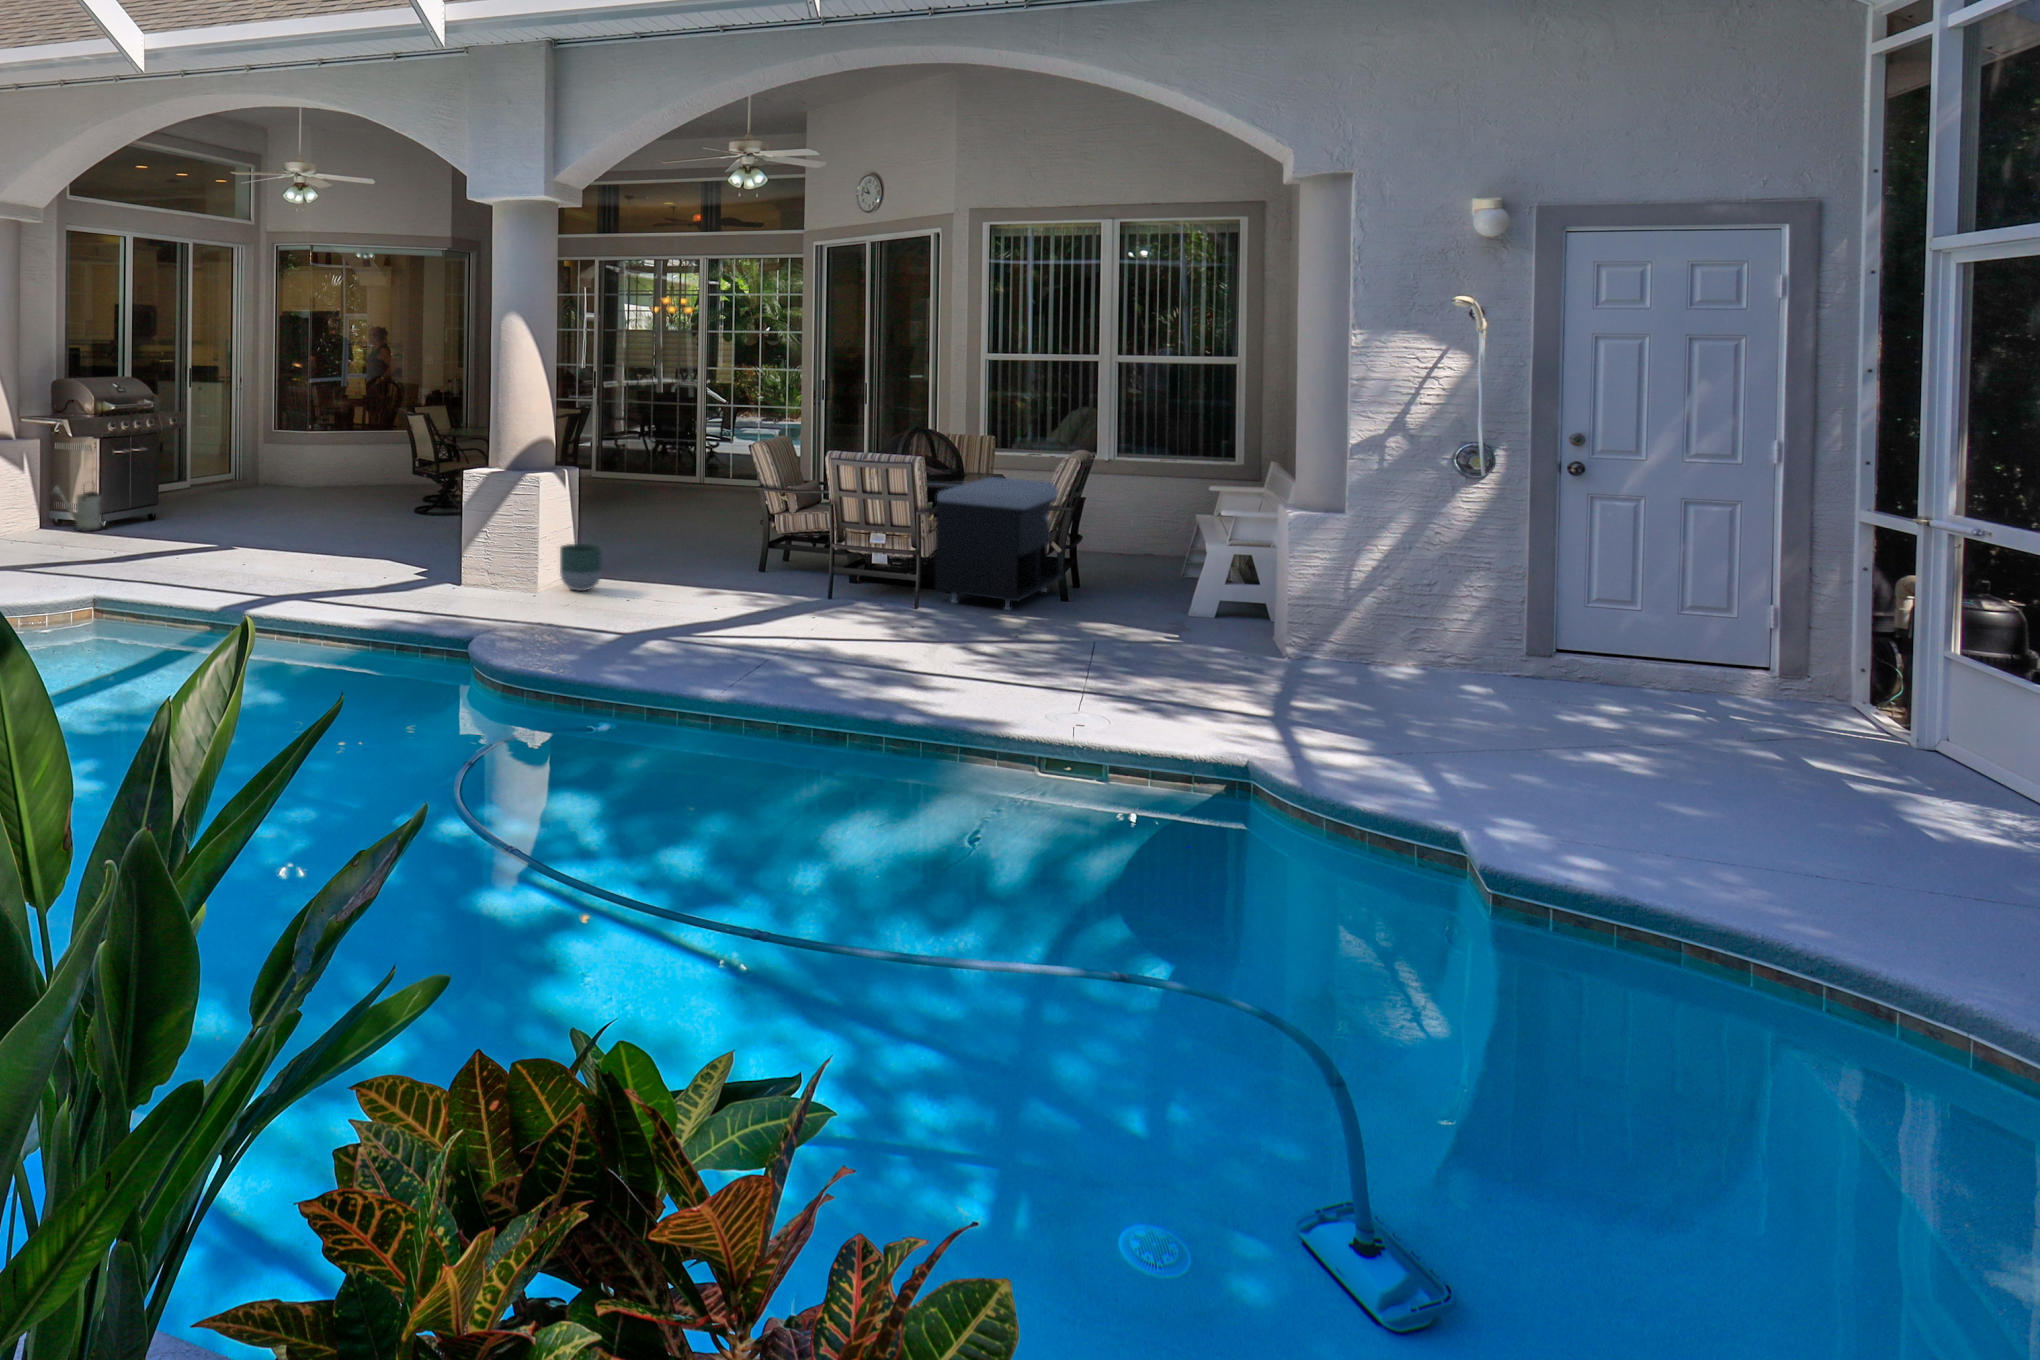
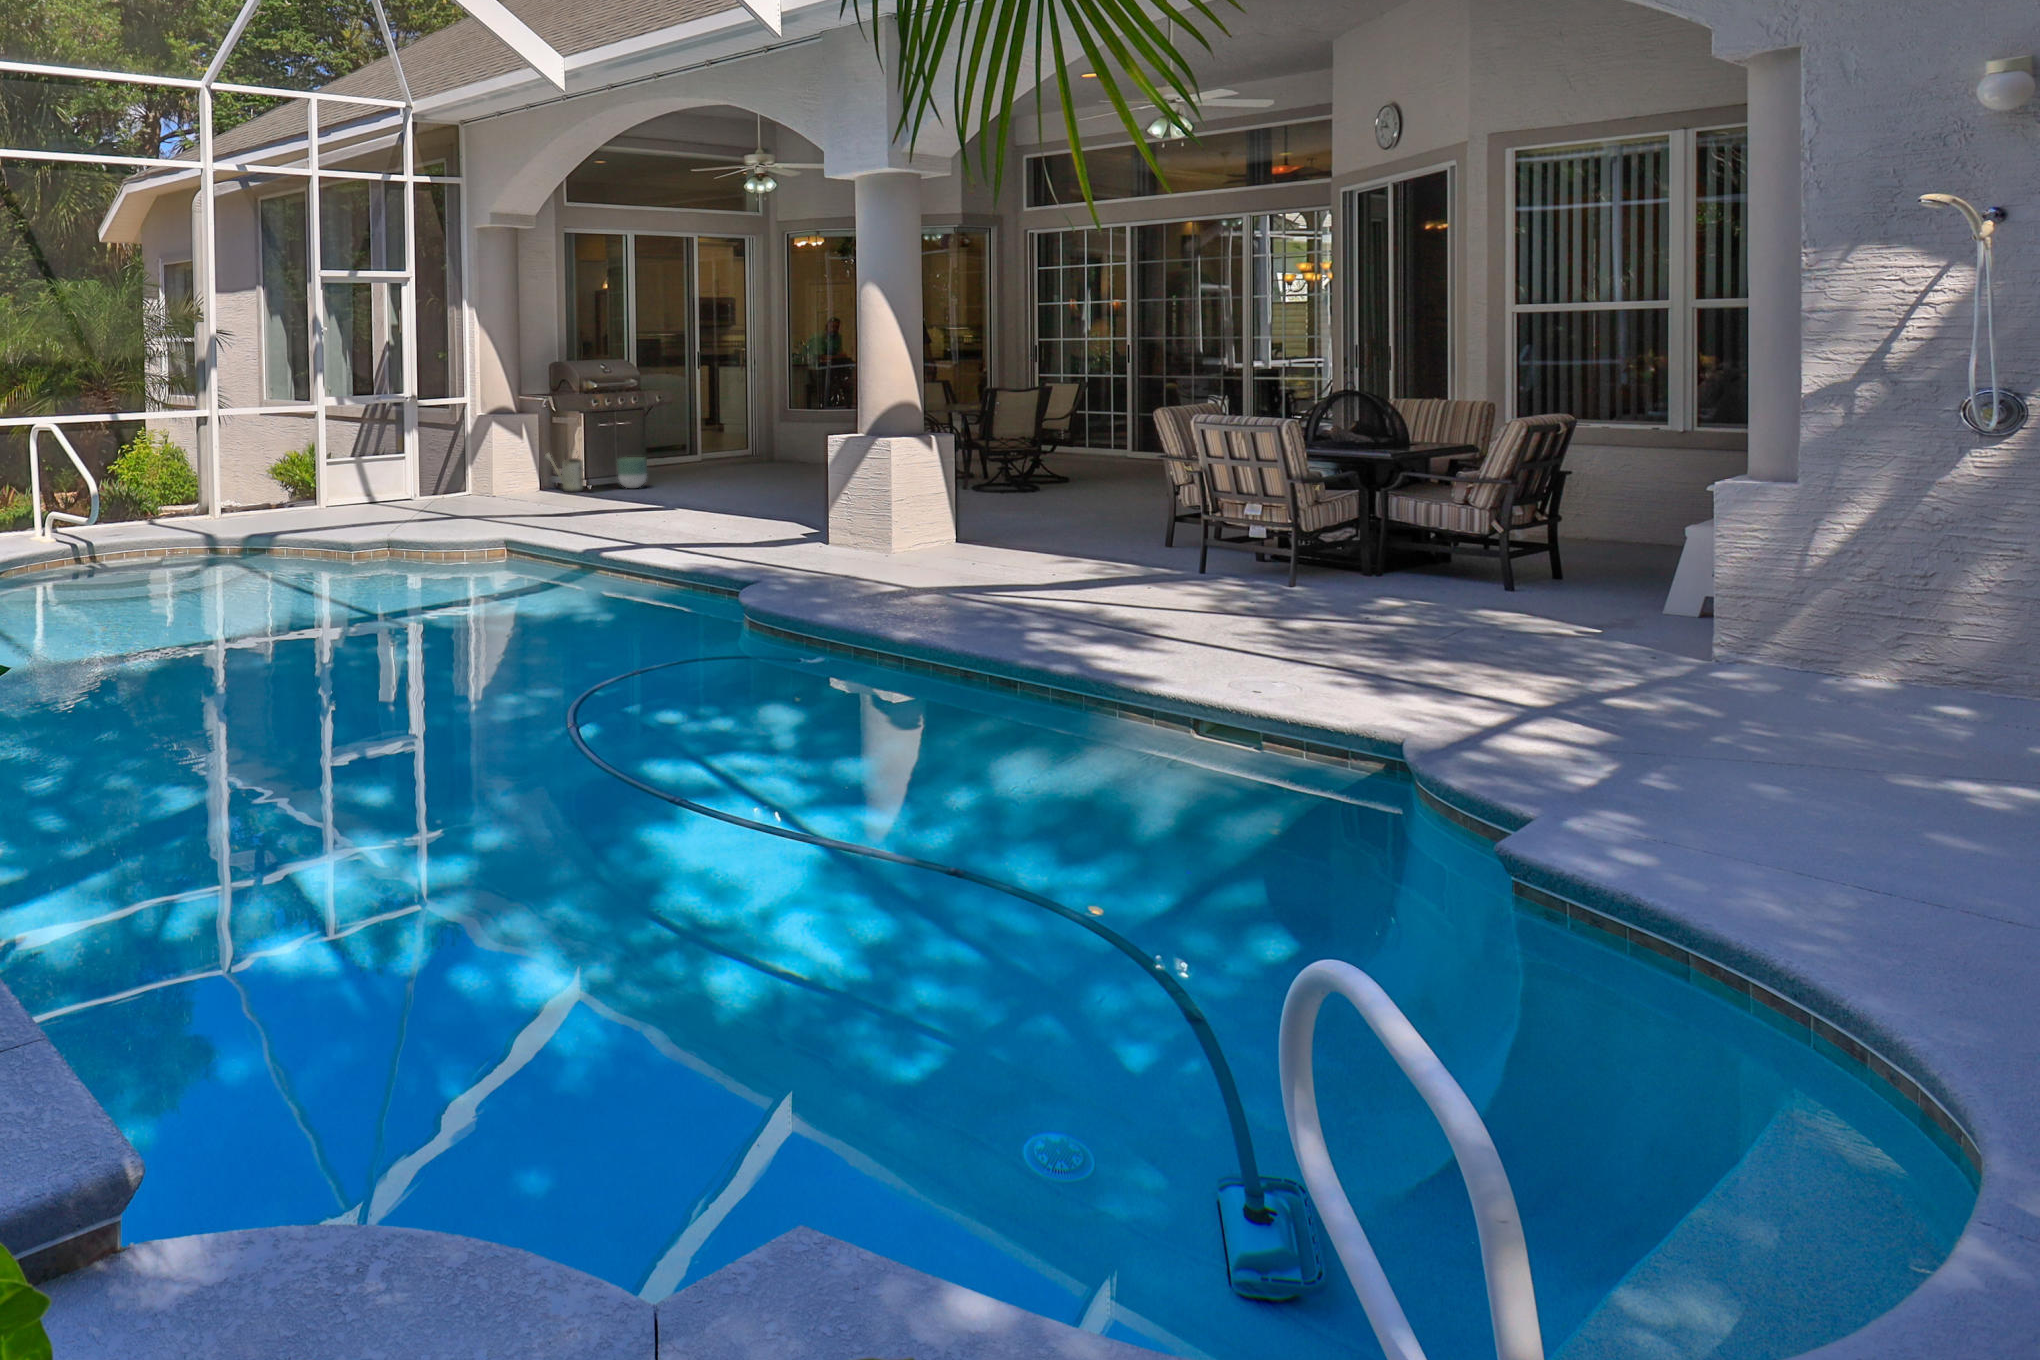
storage bench: present [935,477,1062,610] -> none [1321,445,1524,593]
planter: present [560,544,602,591] -> present [617,457,647,488]

